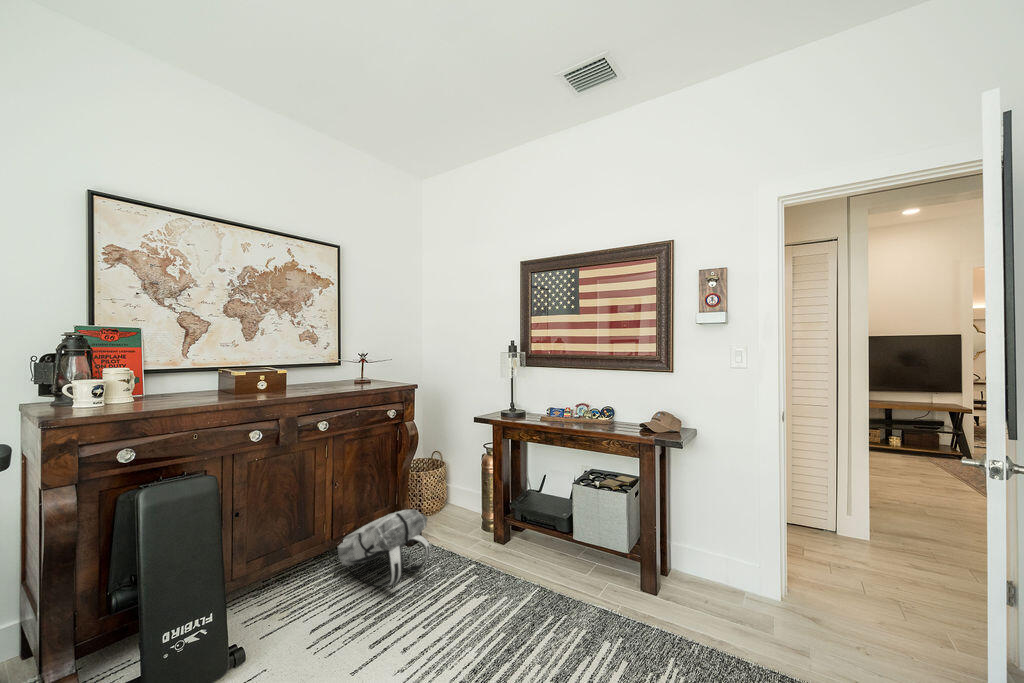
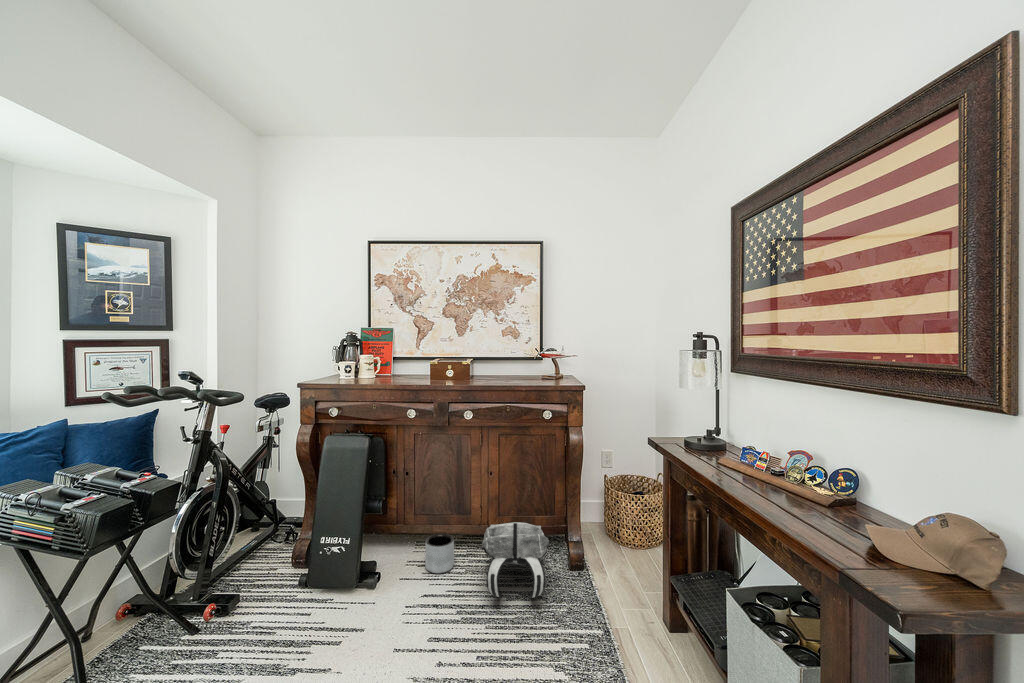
planter: none [272,564,308,613] -> present [425,534,454,573]

